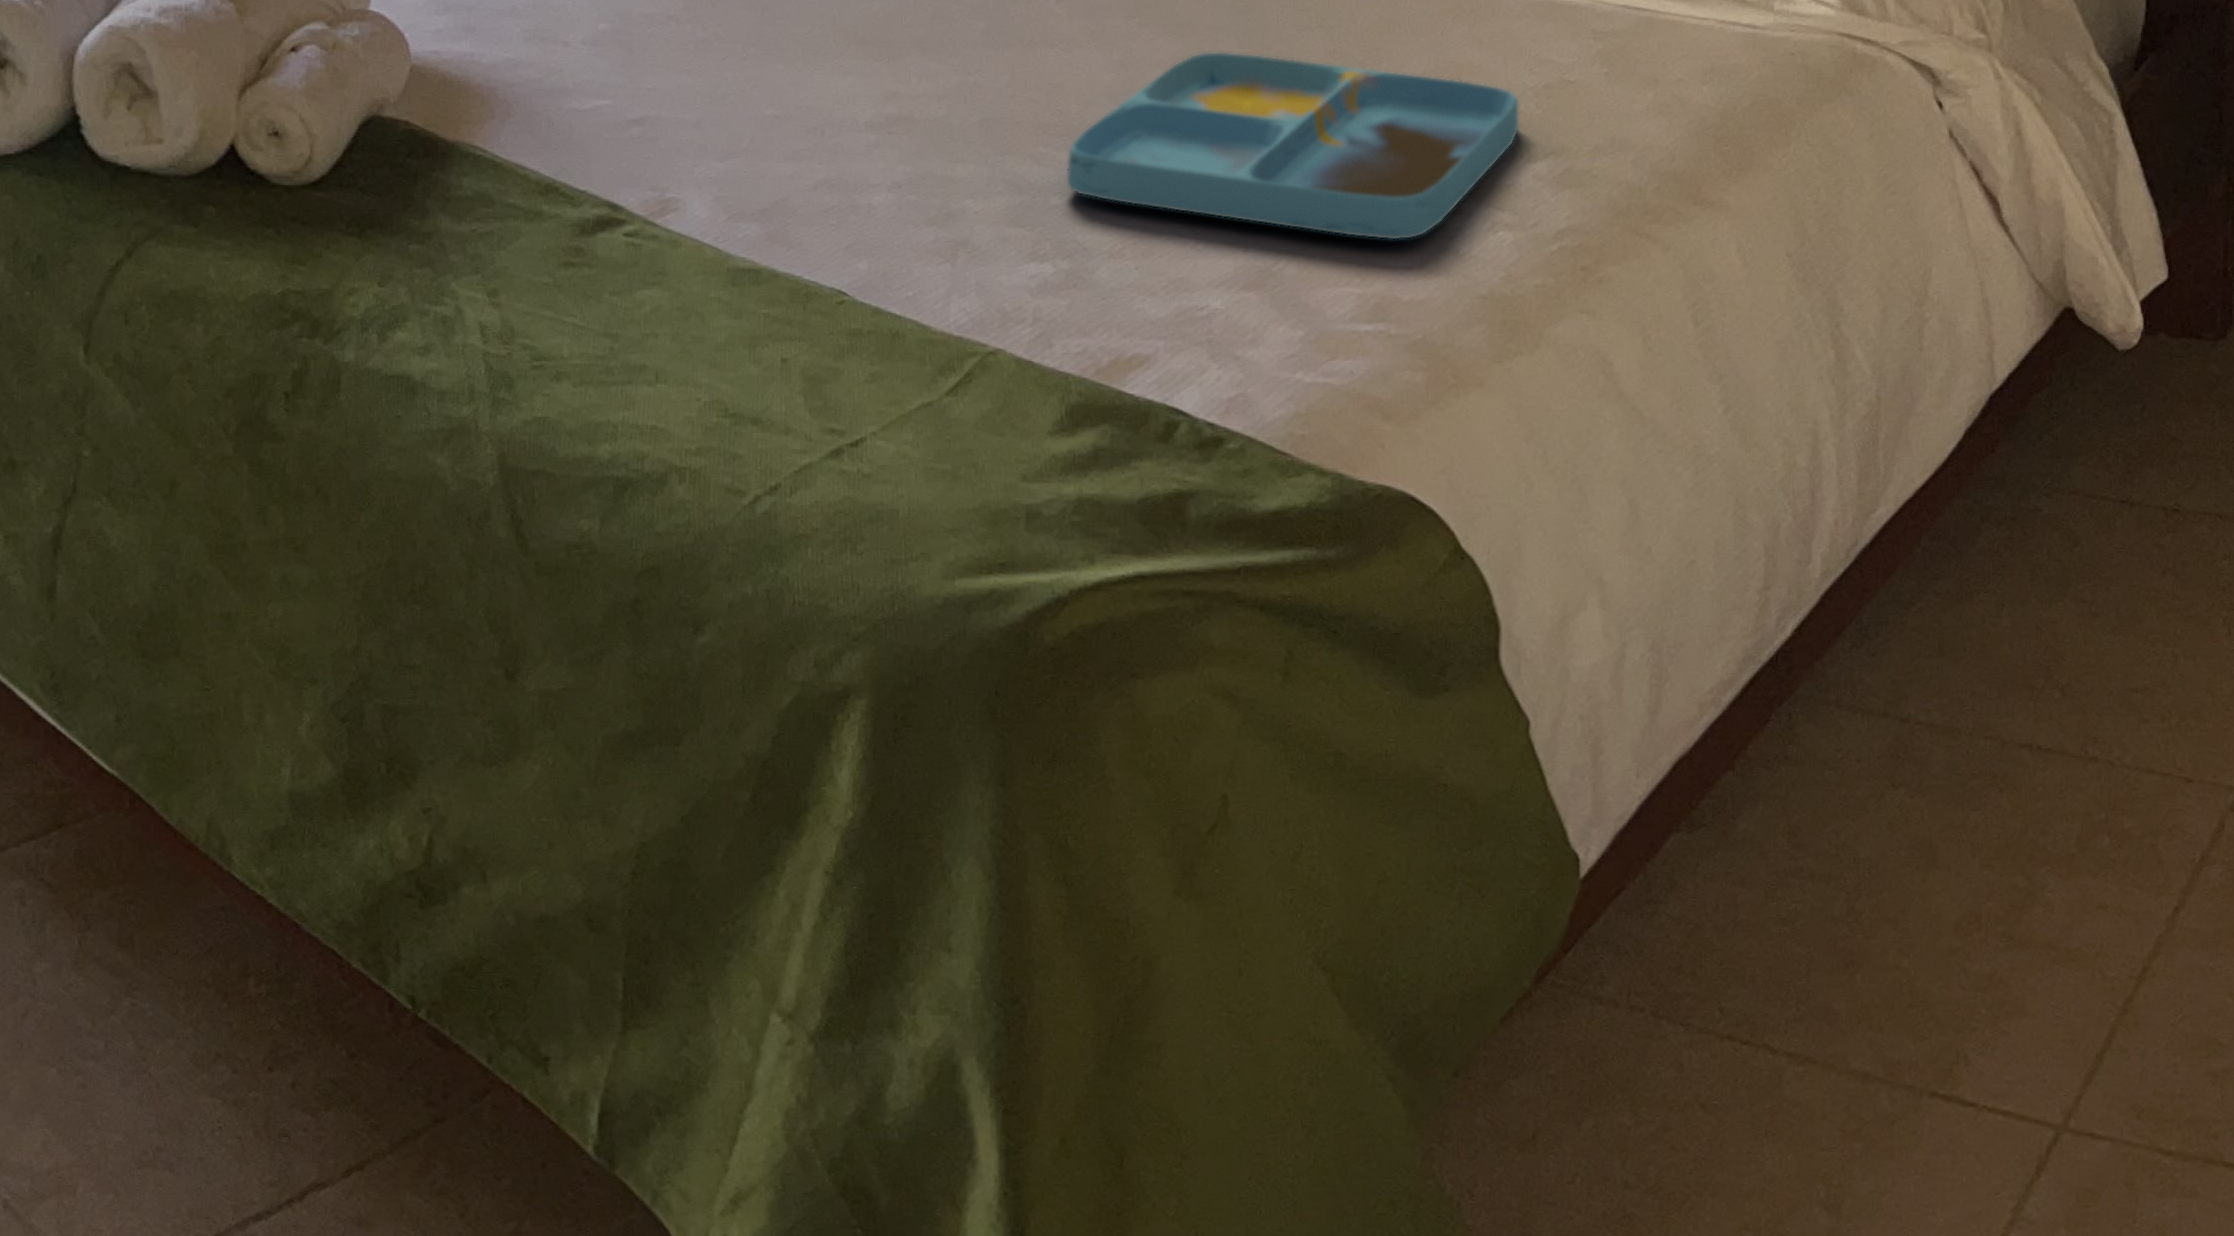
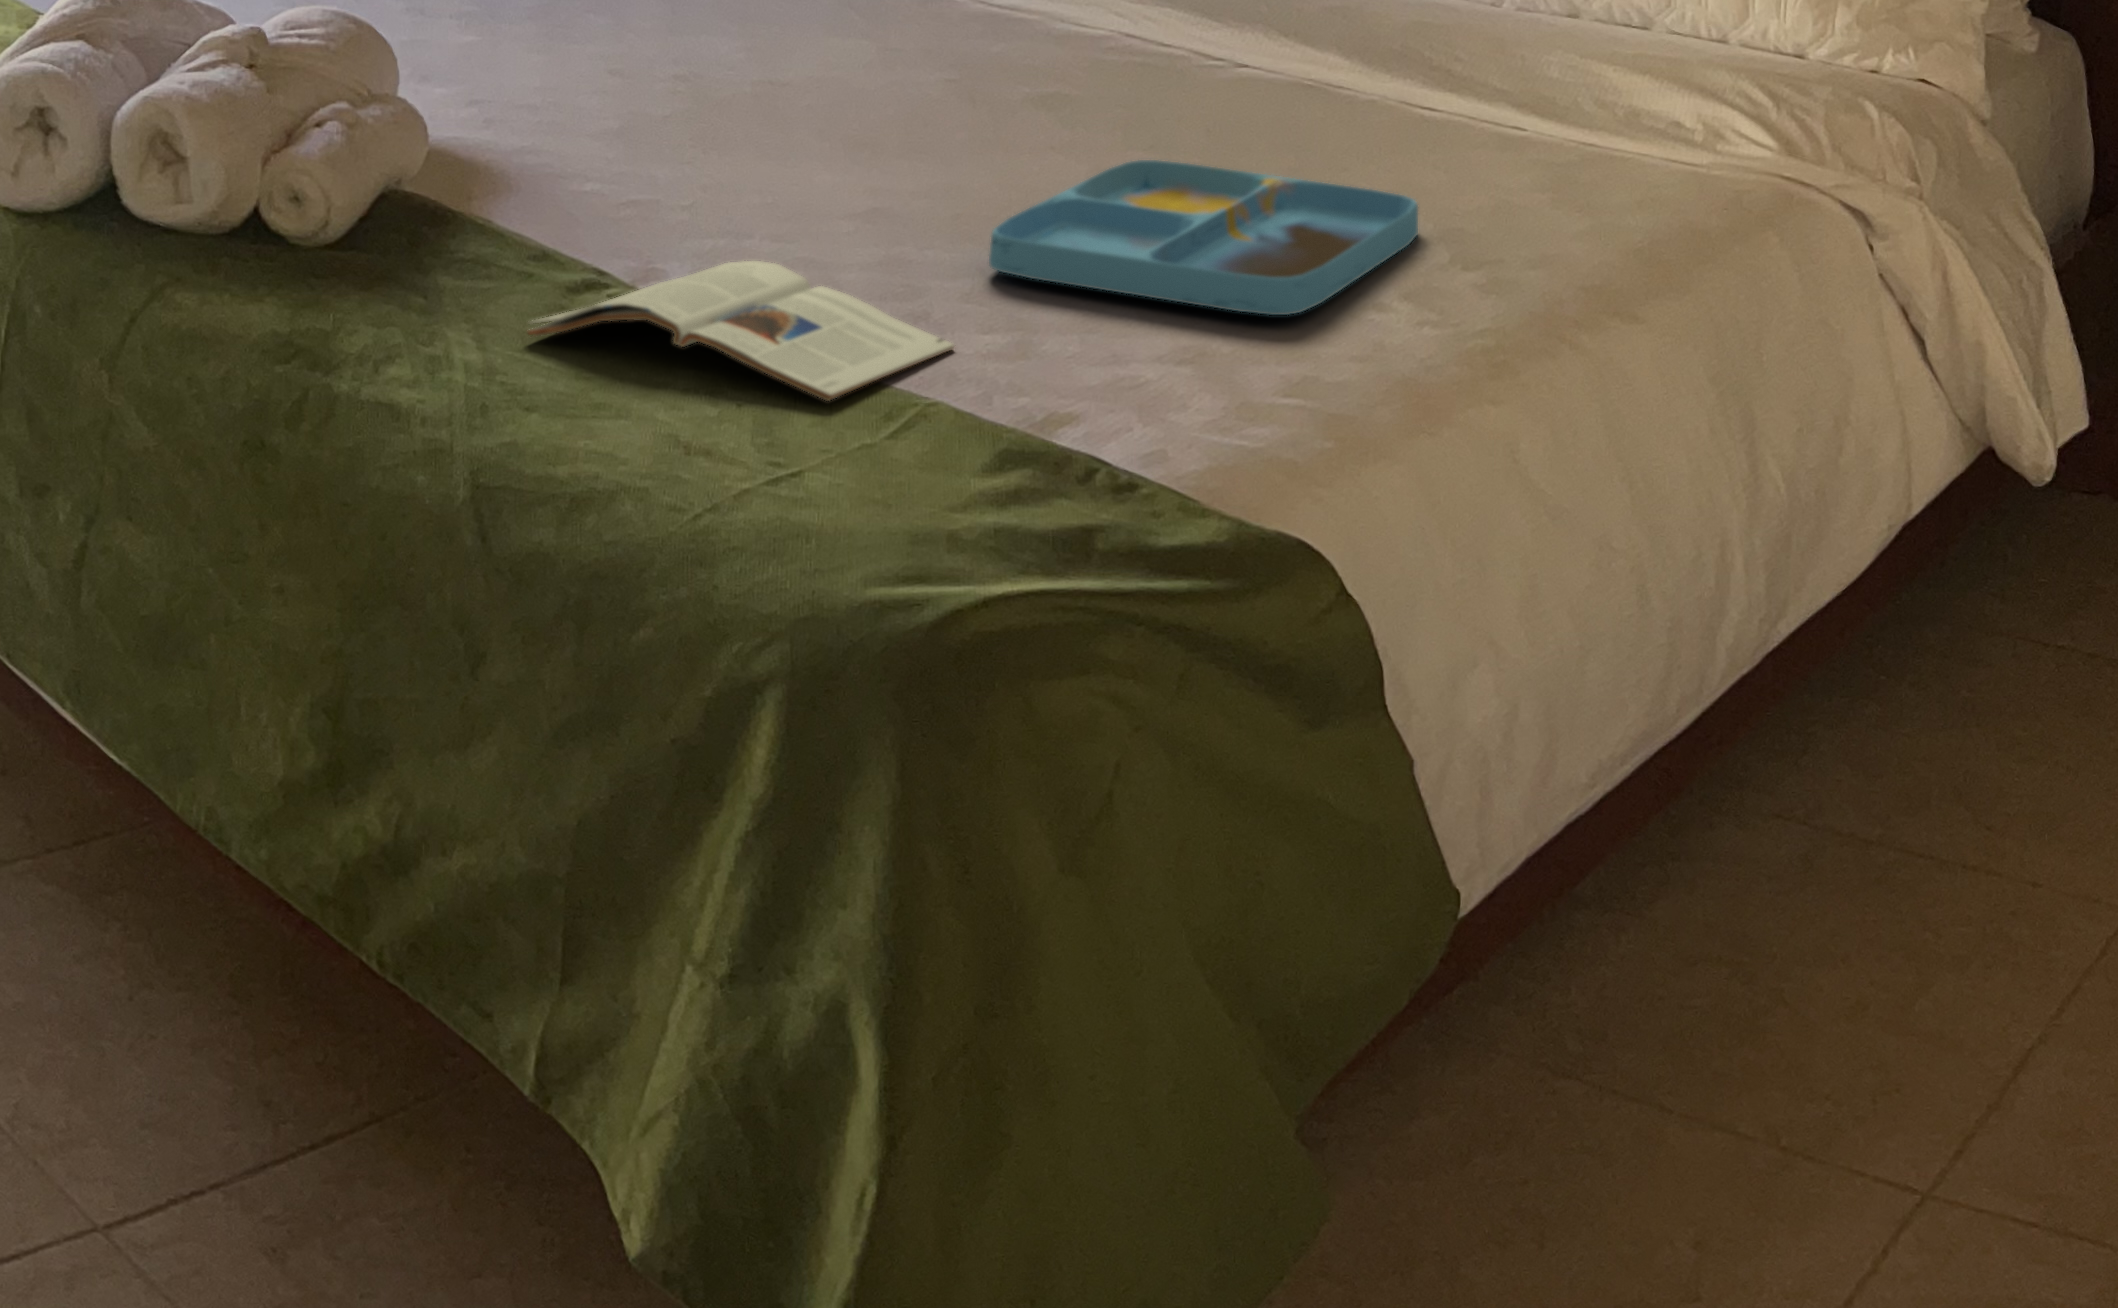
magazine: none [577,194,1053,366] -> present [527,261,954,400]

